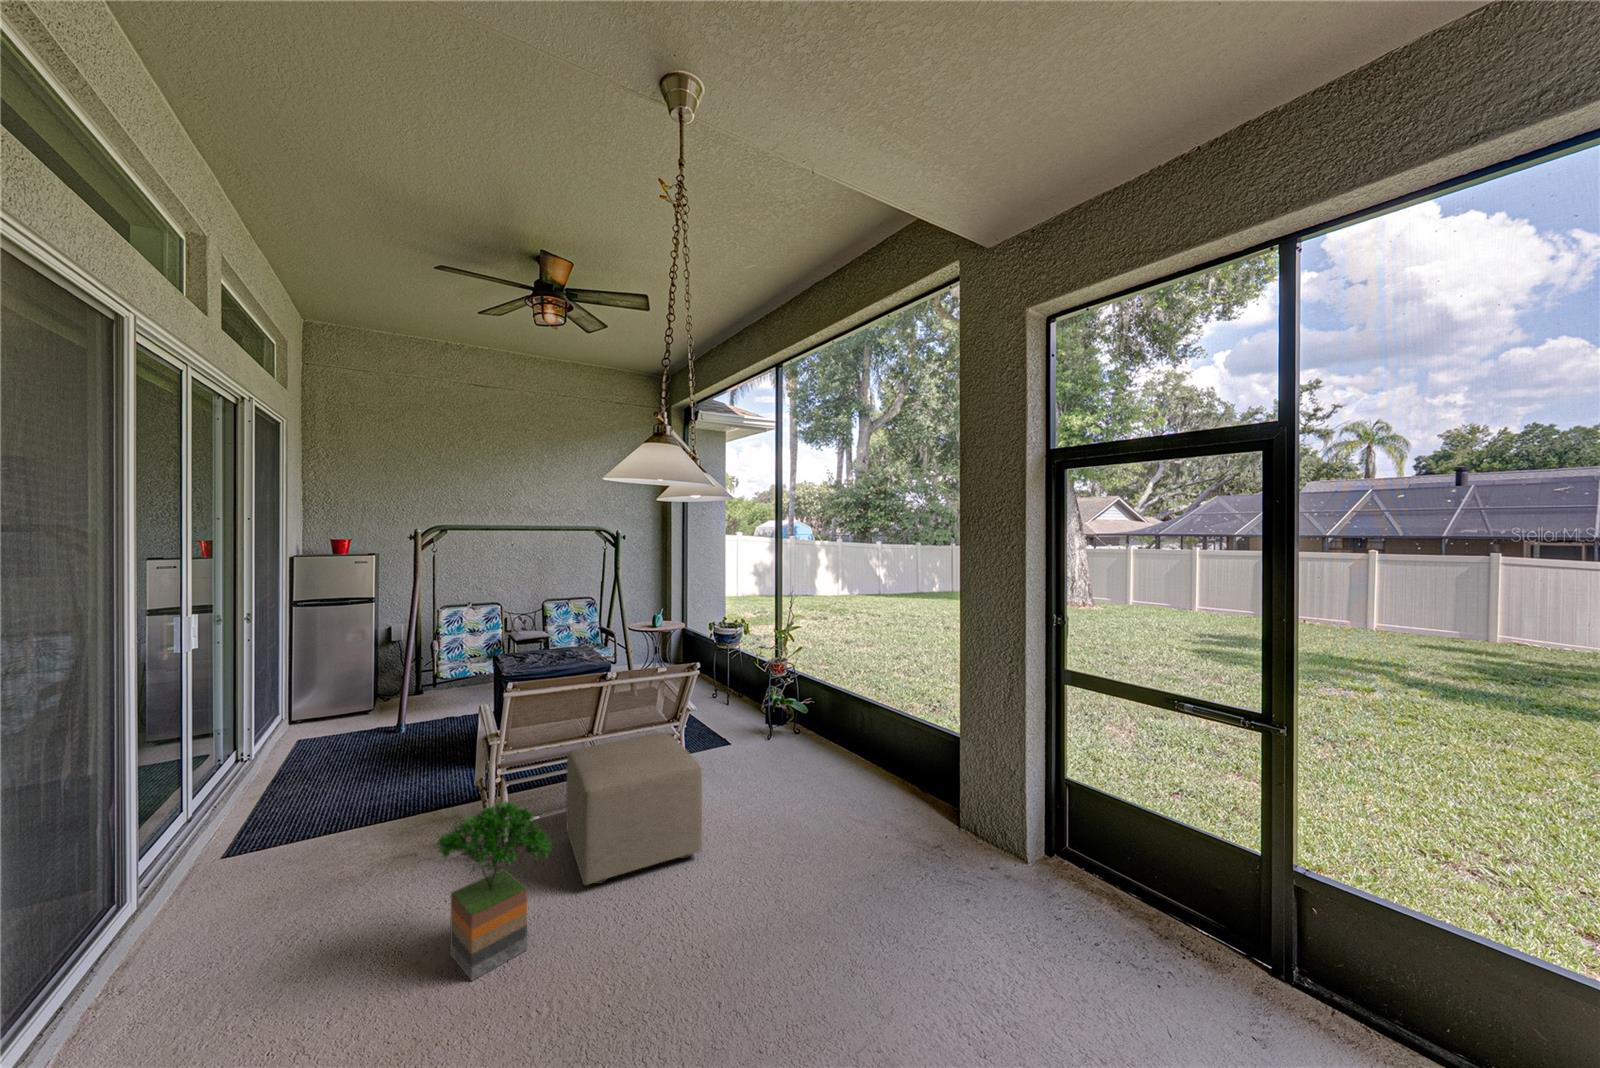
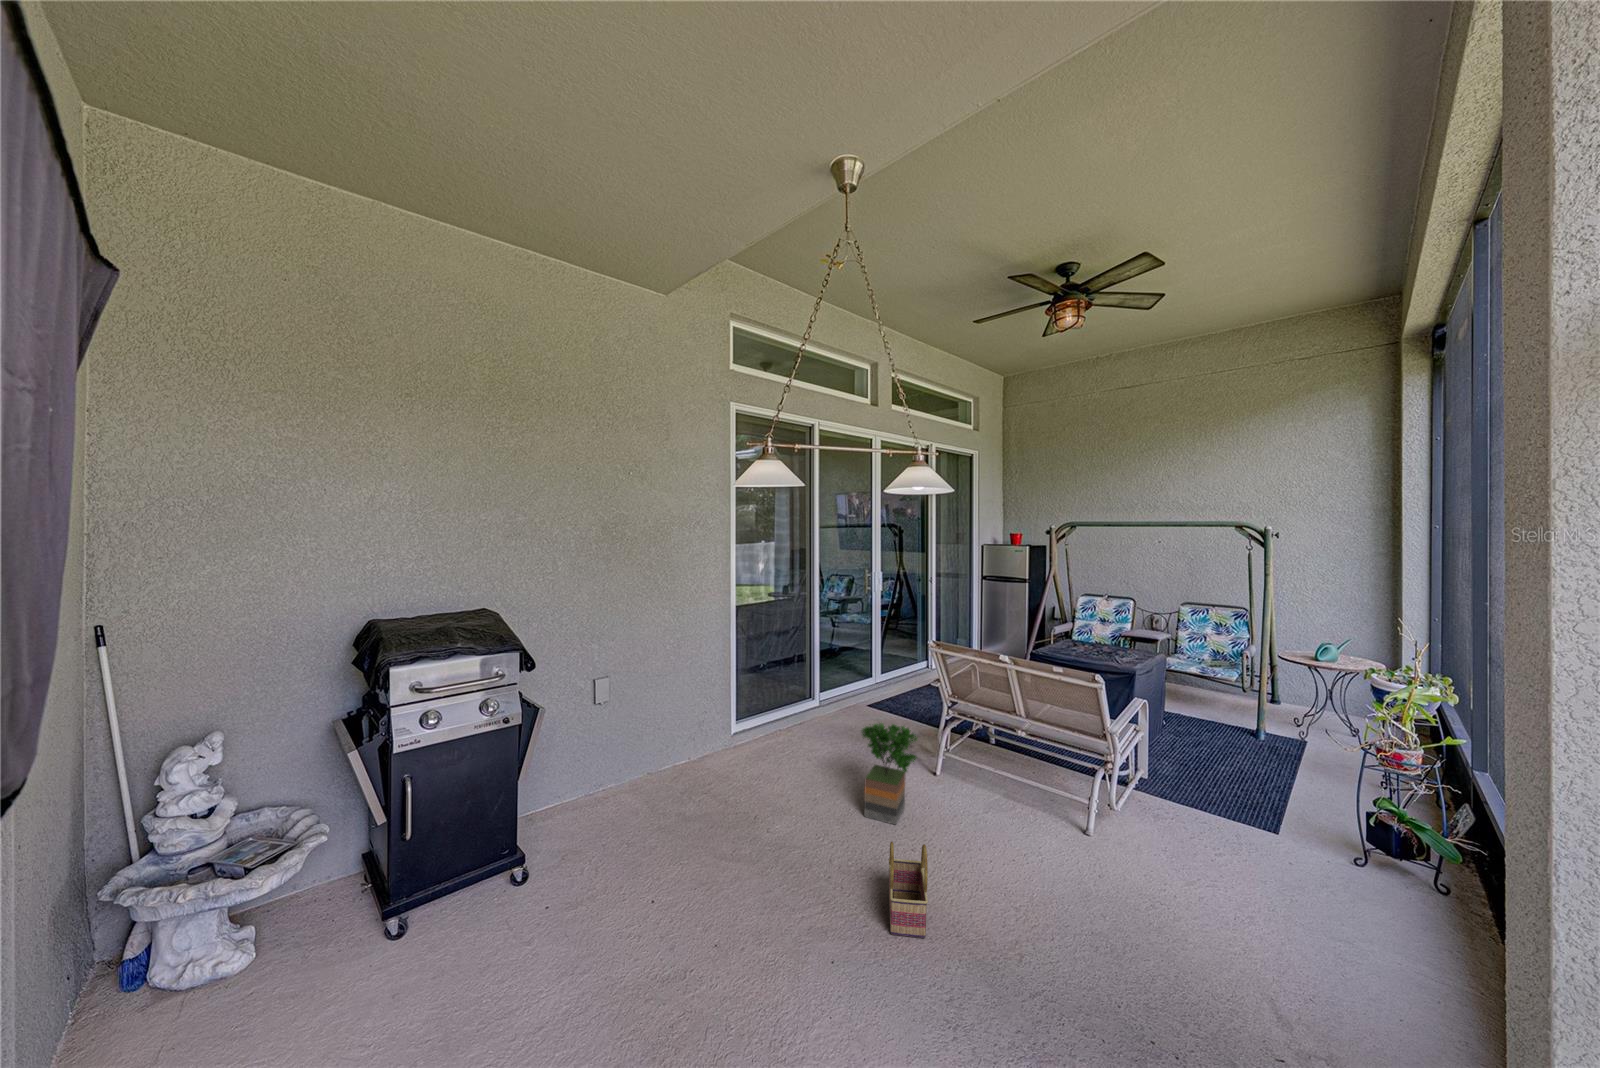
ottoman: present [566,733,702,885] -> none [957,726,1092,864]
basket: none [640,896,736,1036] -> present [889,842,928,938]

